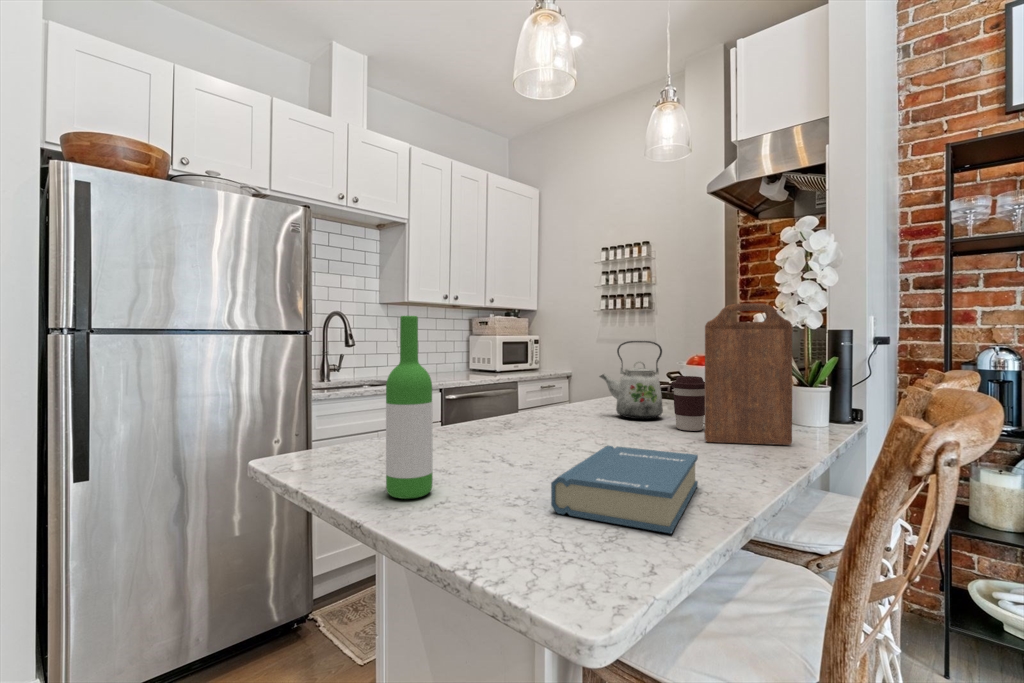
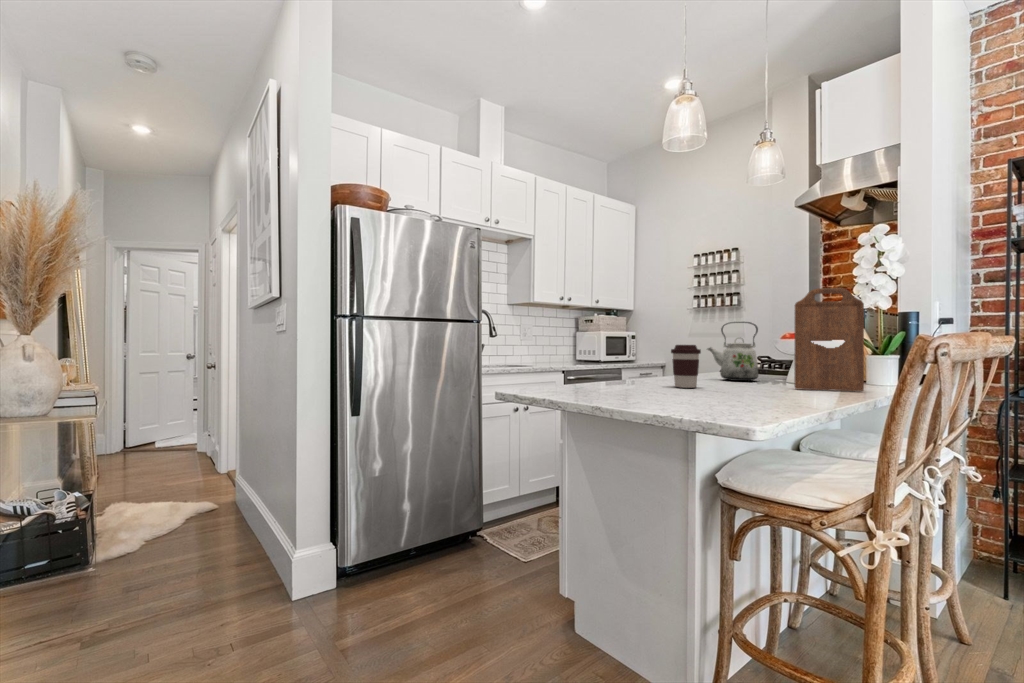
wine bottle: present [386,316,433,499] -> none [593,291,621,398]
coffee cup: present [671,376,705,431] -> present [671,345,701,388]
hardback book: present [551,446,698,533] -> none [701,378,792,409]

